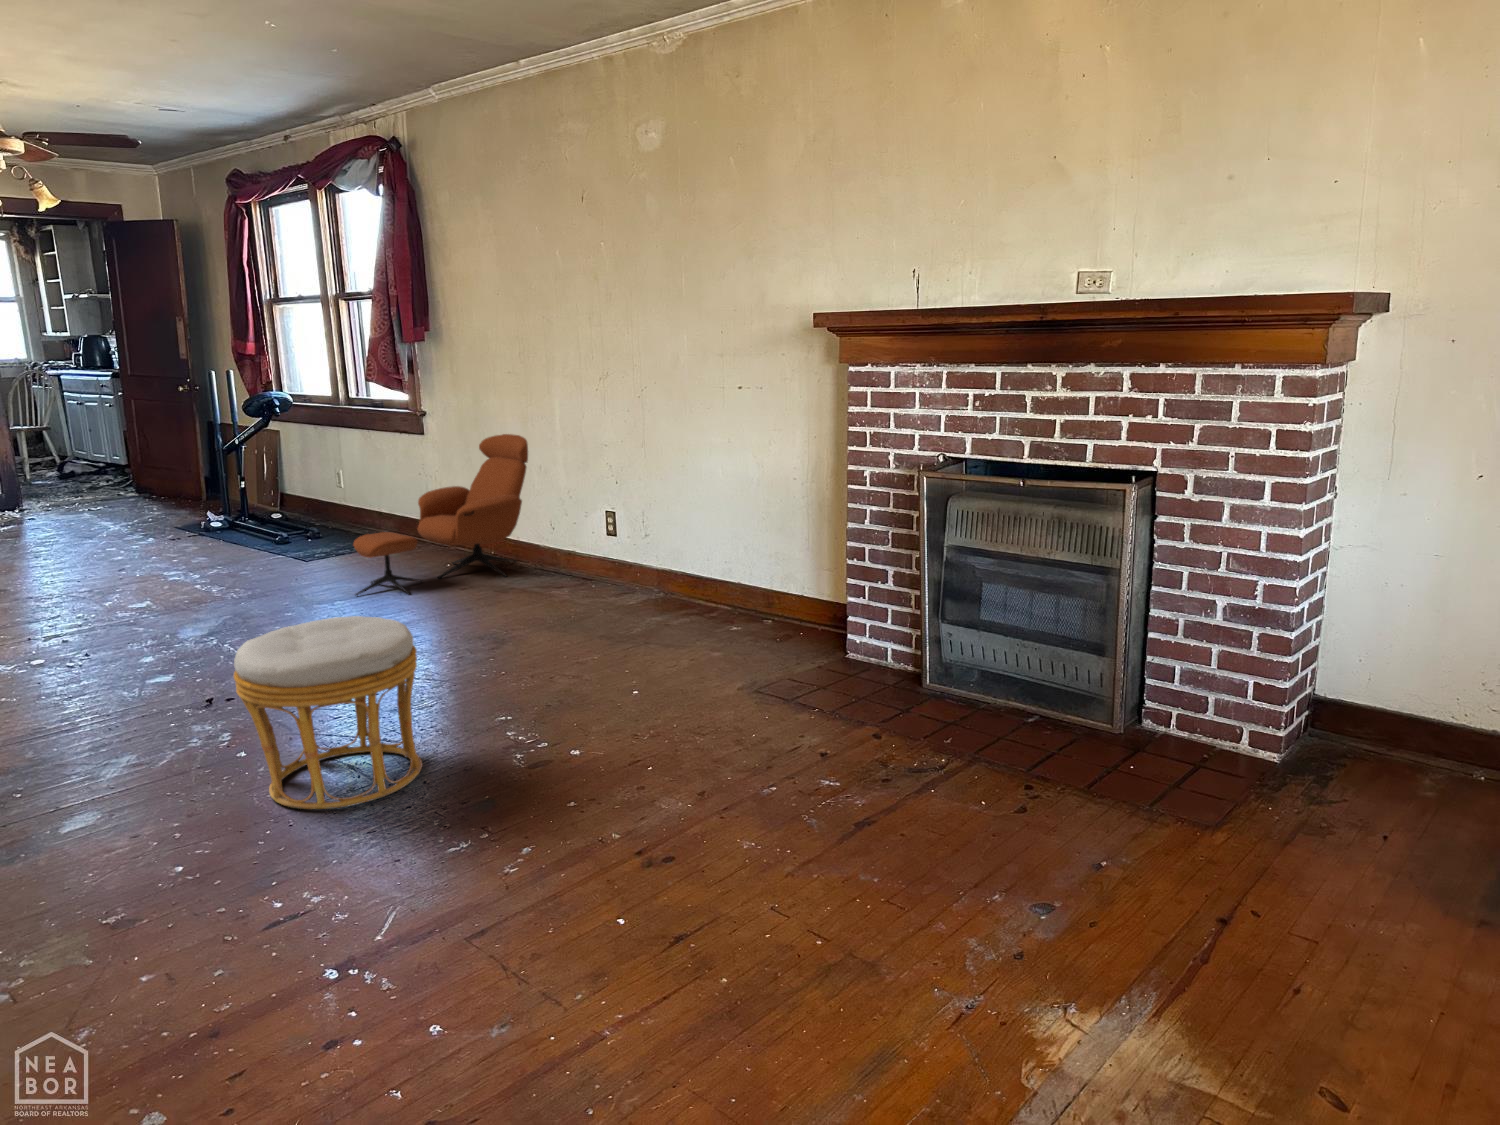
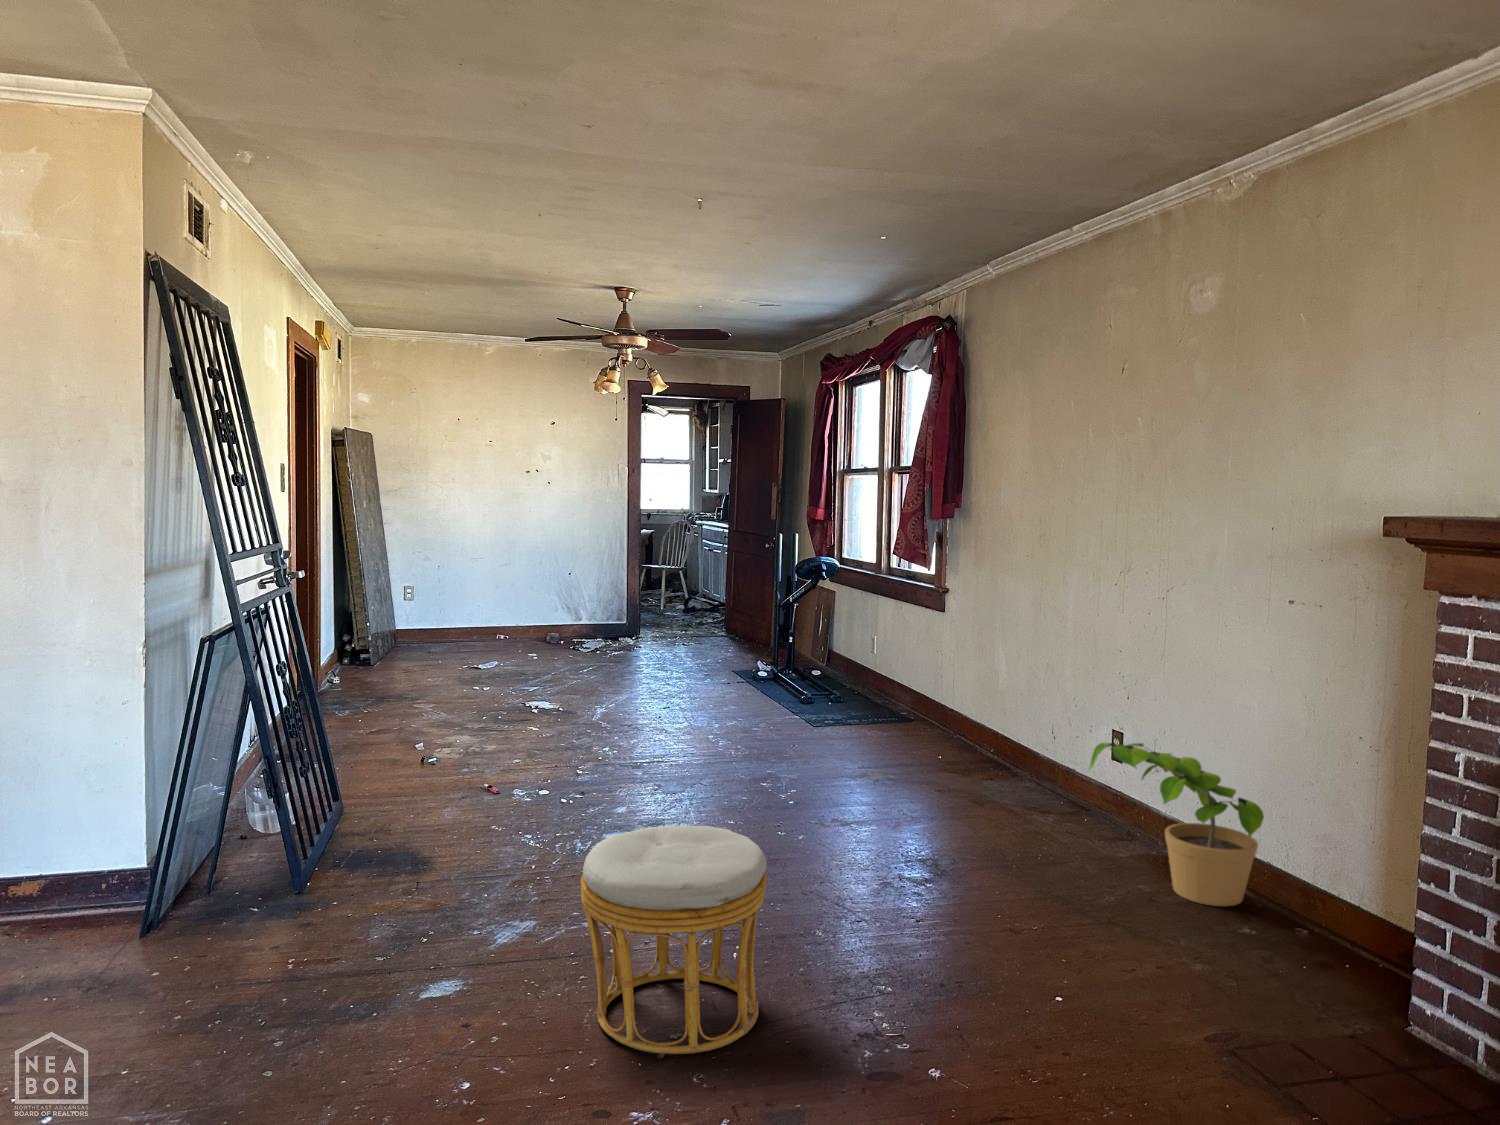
lounge chair: present [354,434,528,595] -> none [829,624,1039,789]
potted plant: none [614,506,737,619] -> present [1090,743,1264,906]

